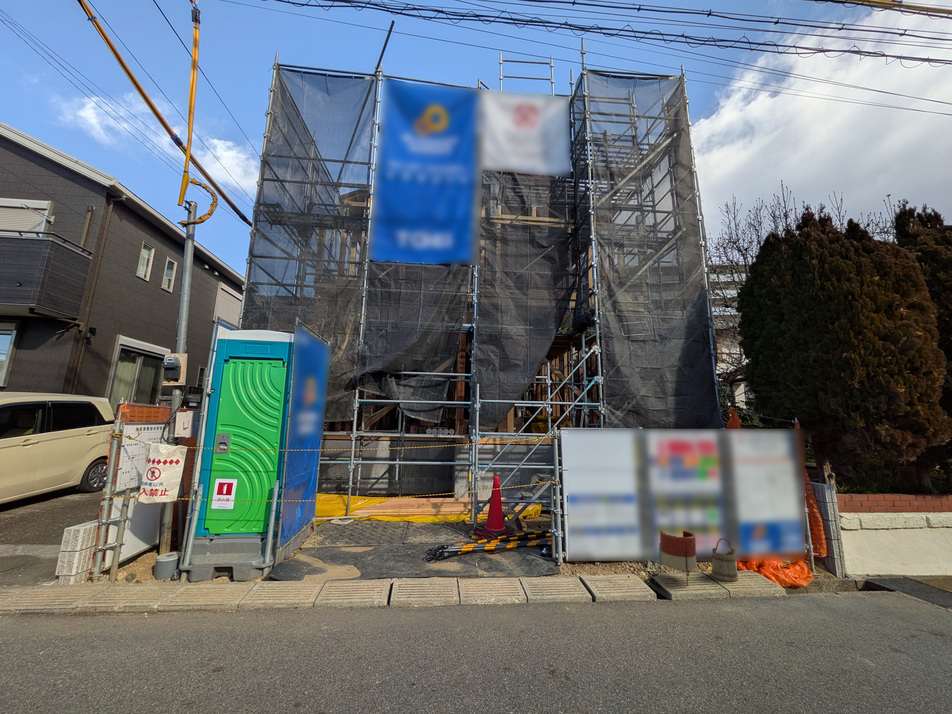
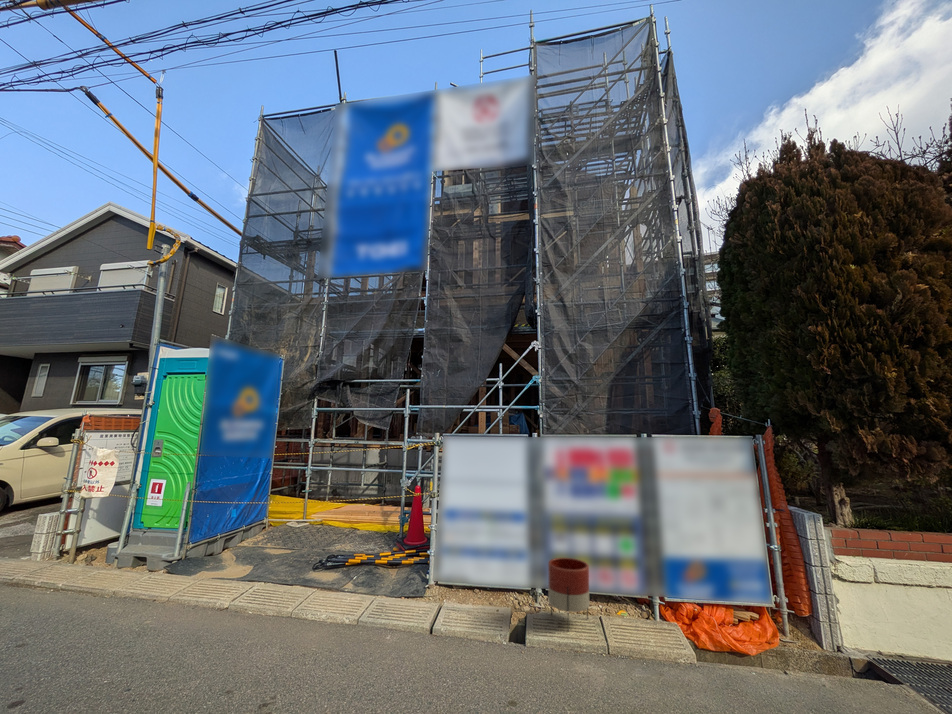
bucket: present [712,538,738,581] -> none [618,575,651,634]

